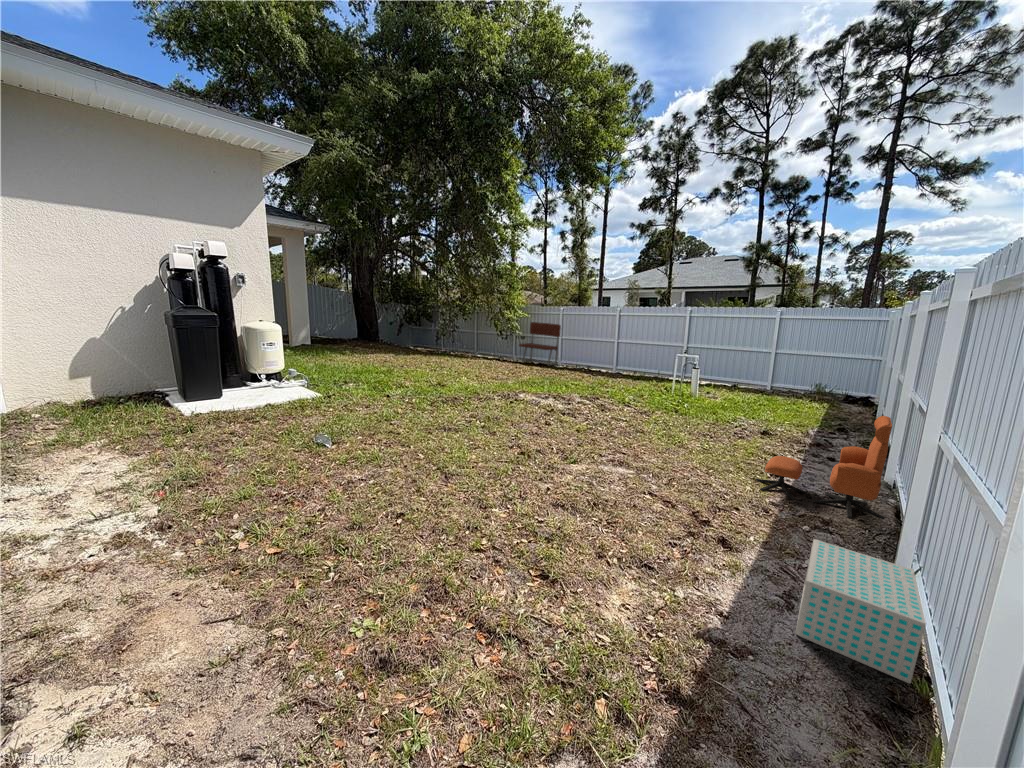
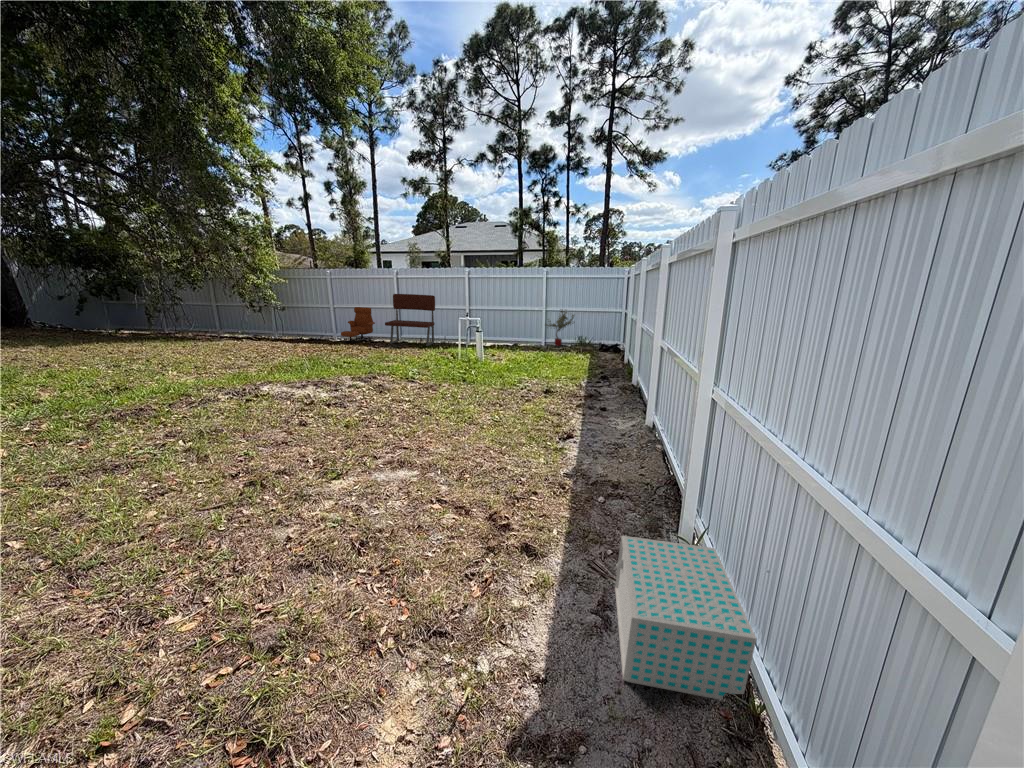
bench: present [519,322,561,365] -> present [385,294,435,346]
potted tree: none [773,352,815,393] -> present [545,311,574,346]
lounge chair: present [756,416,892,519] -> present [341,307,375,343]

